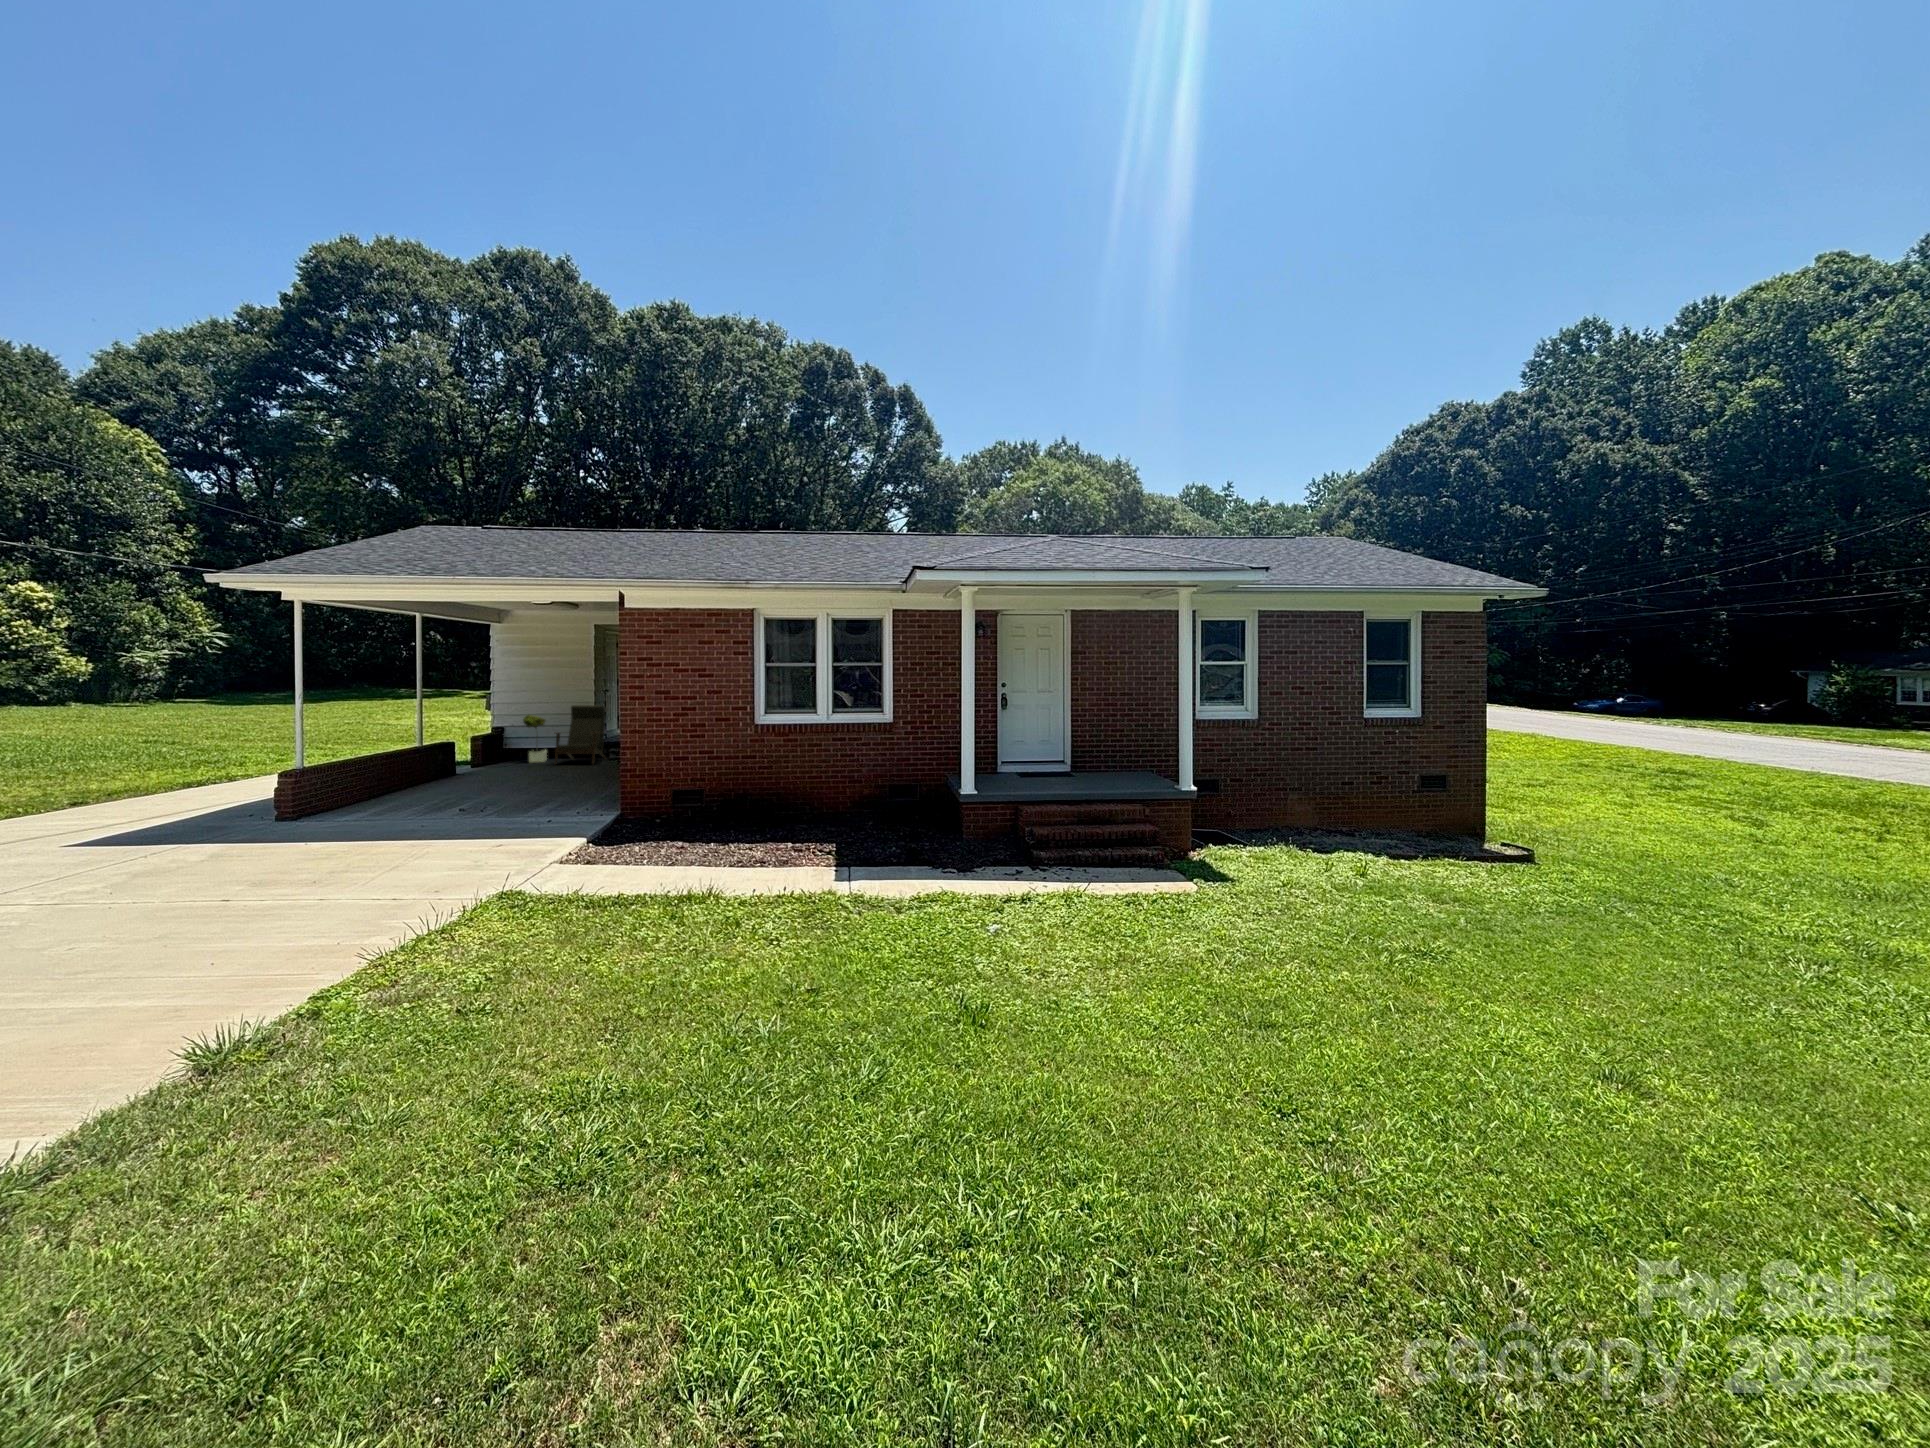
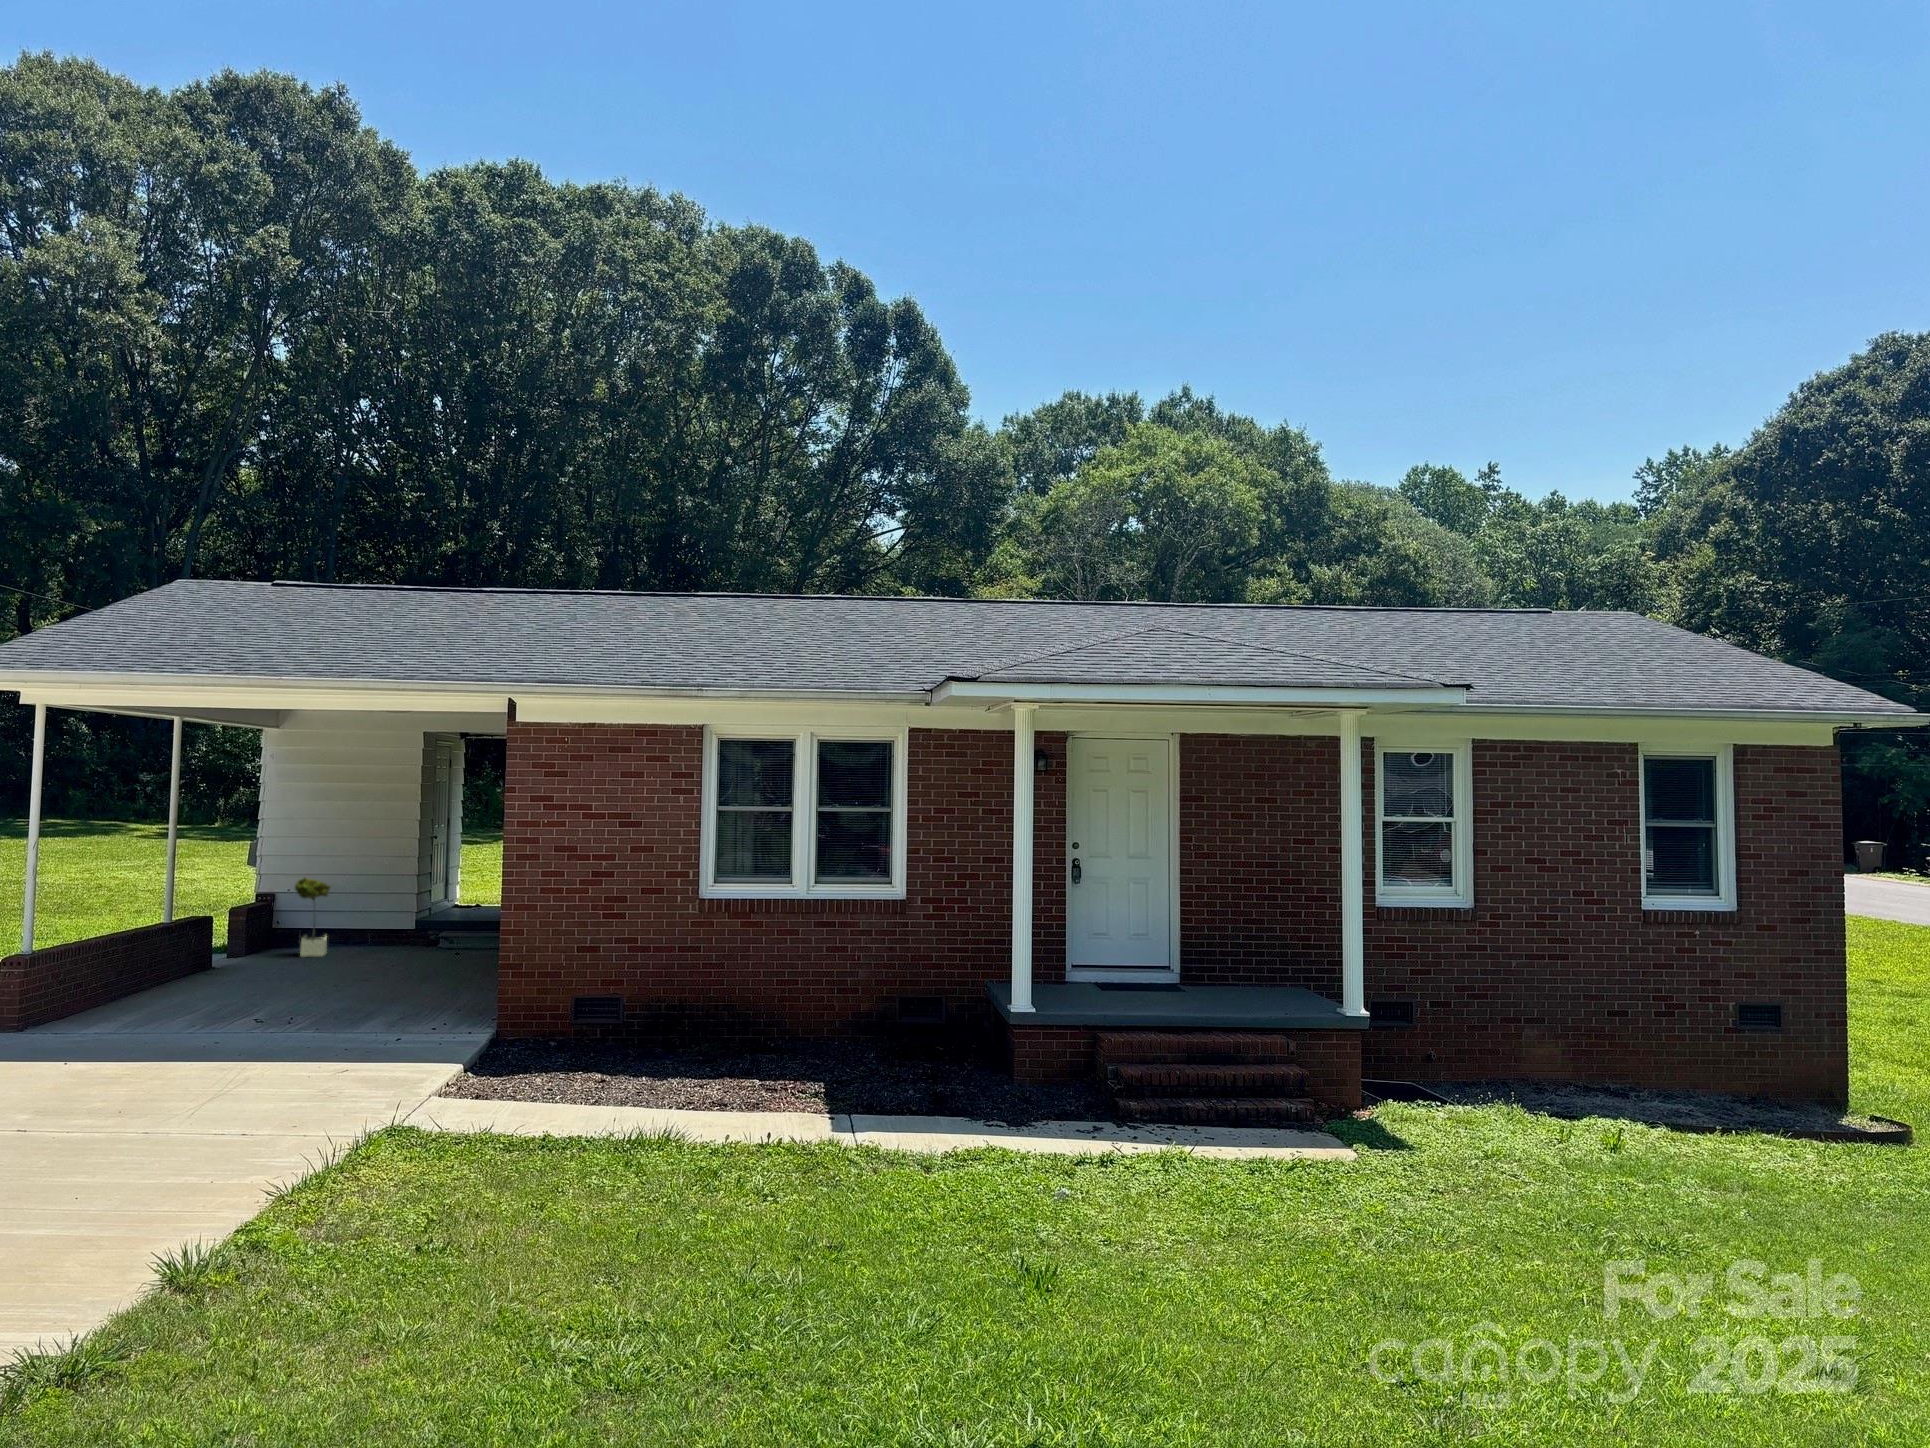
lounge chair: present [555,705,606,764] -> none [343,864,426,962]

